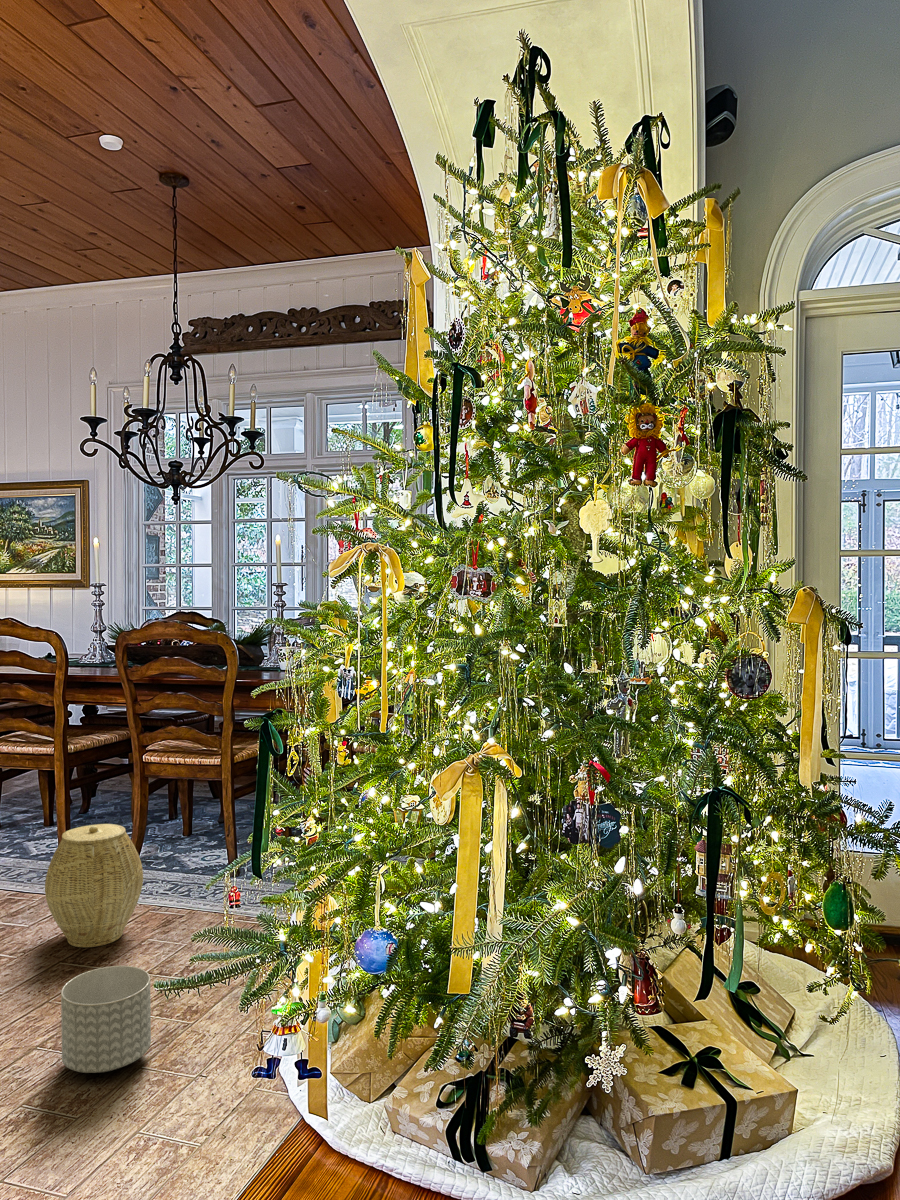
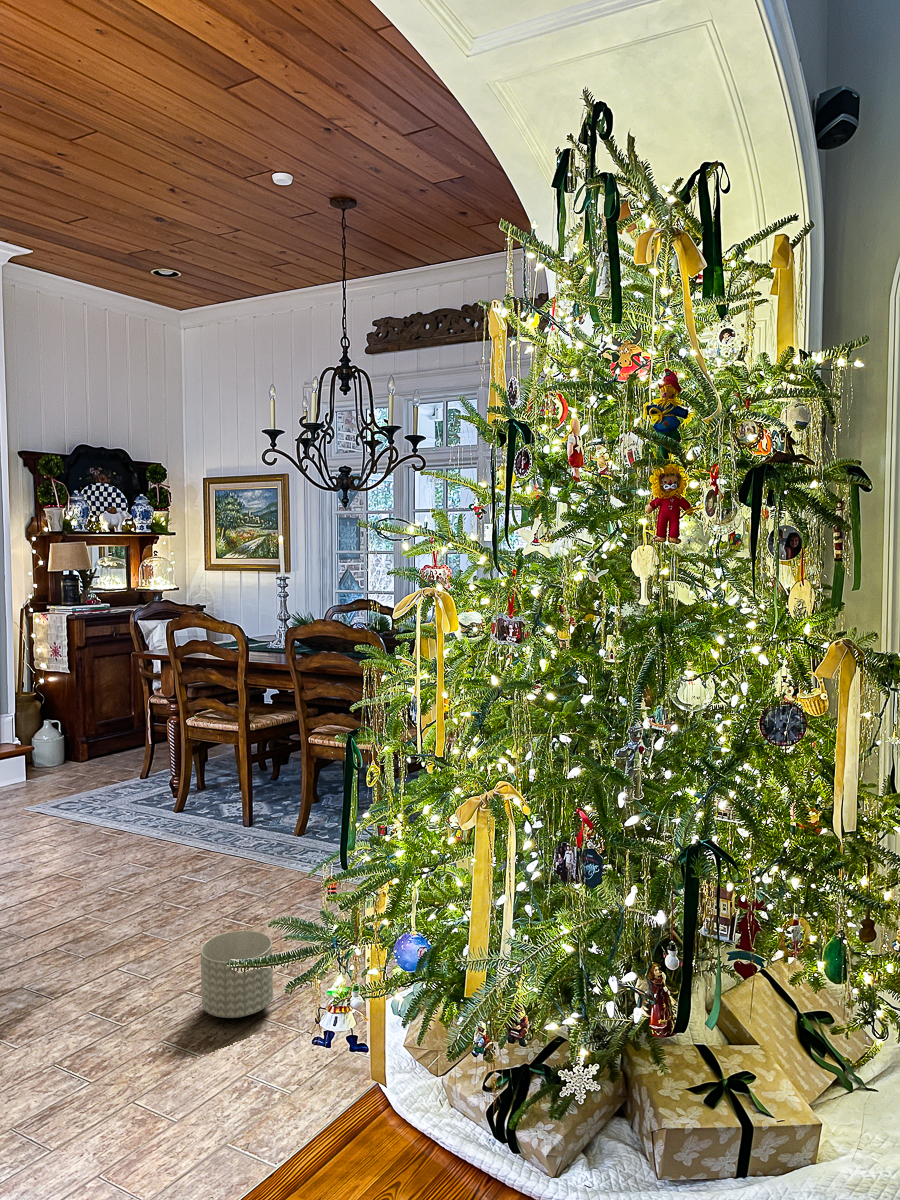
woven basket: present [45,824,143,947] -> none [214,802,295,908]

